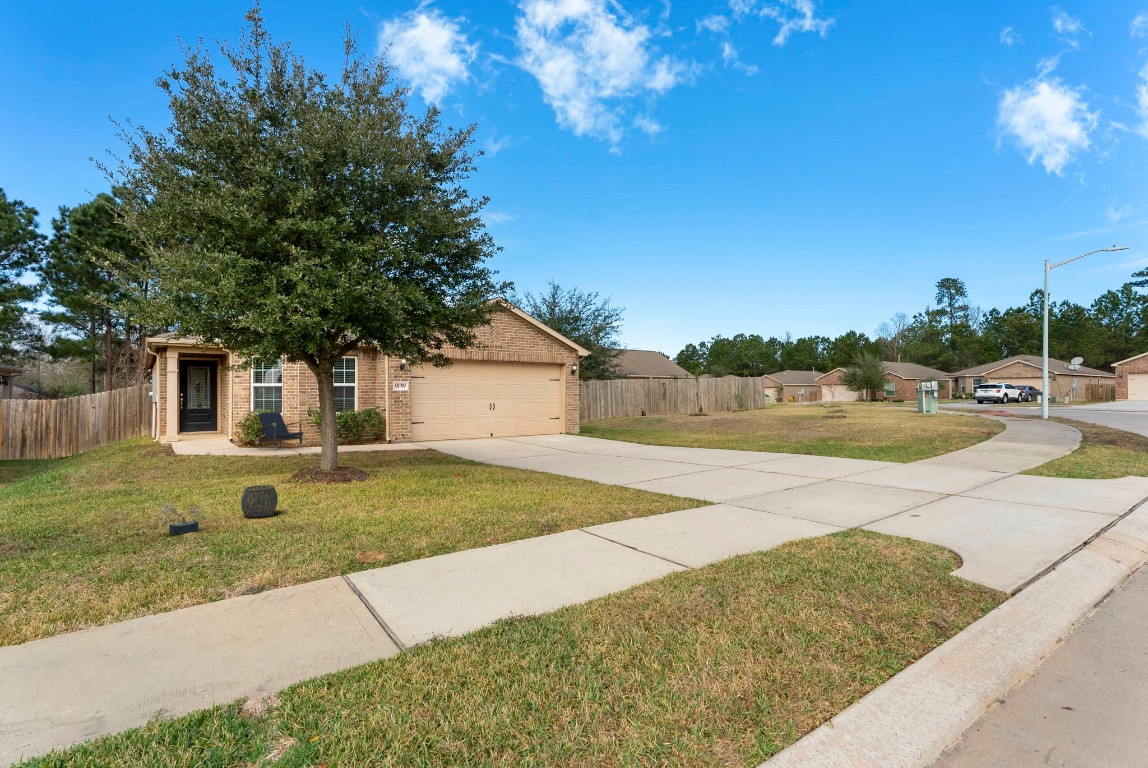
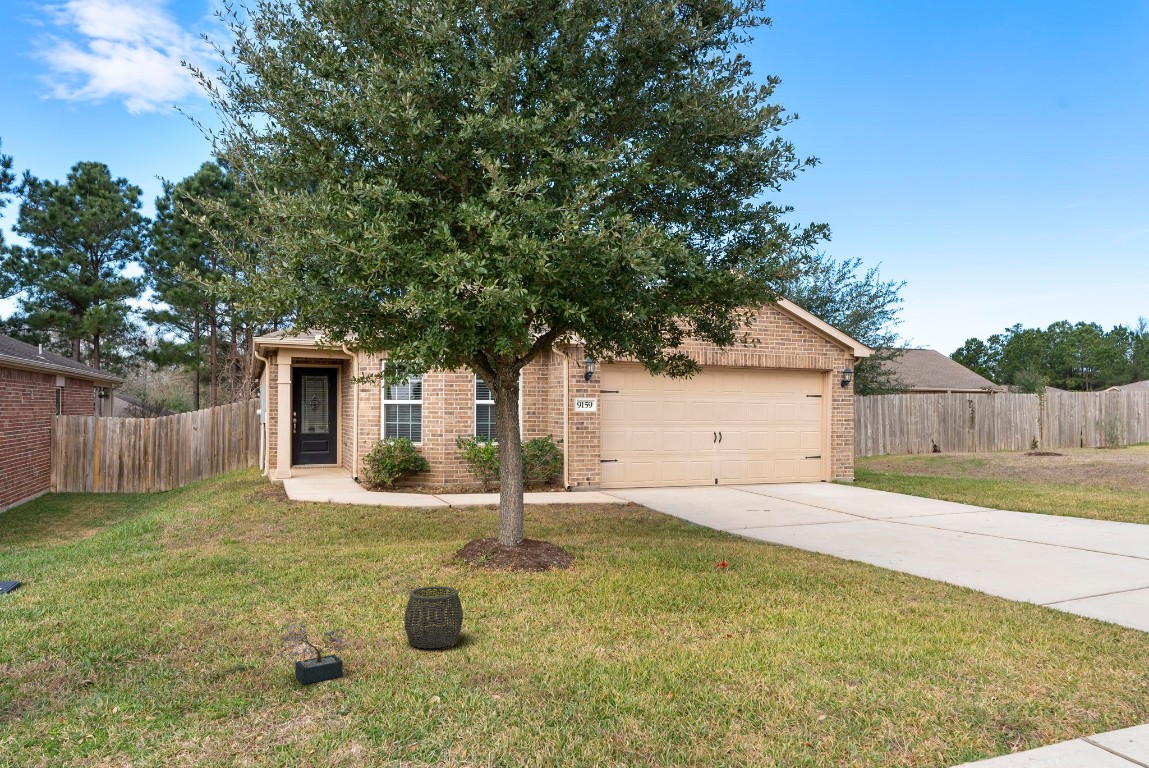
lounge chair: present [258,412,304,450] -> none [393,442,453,499]

